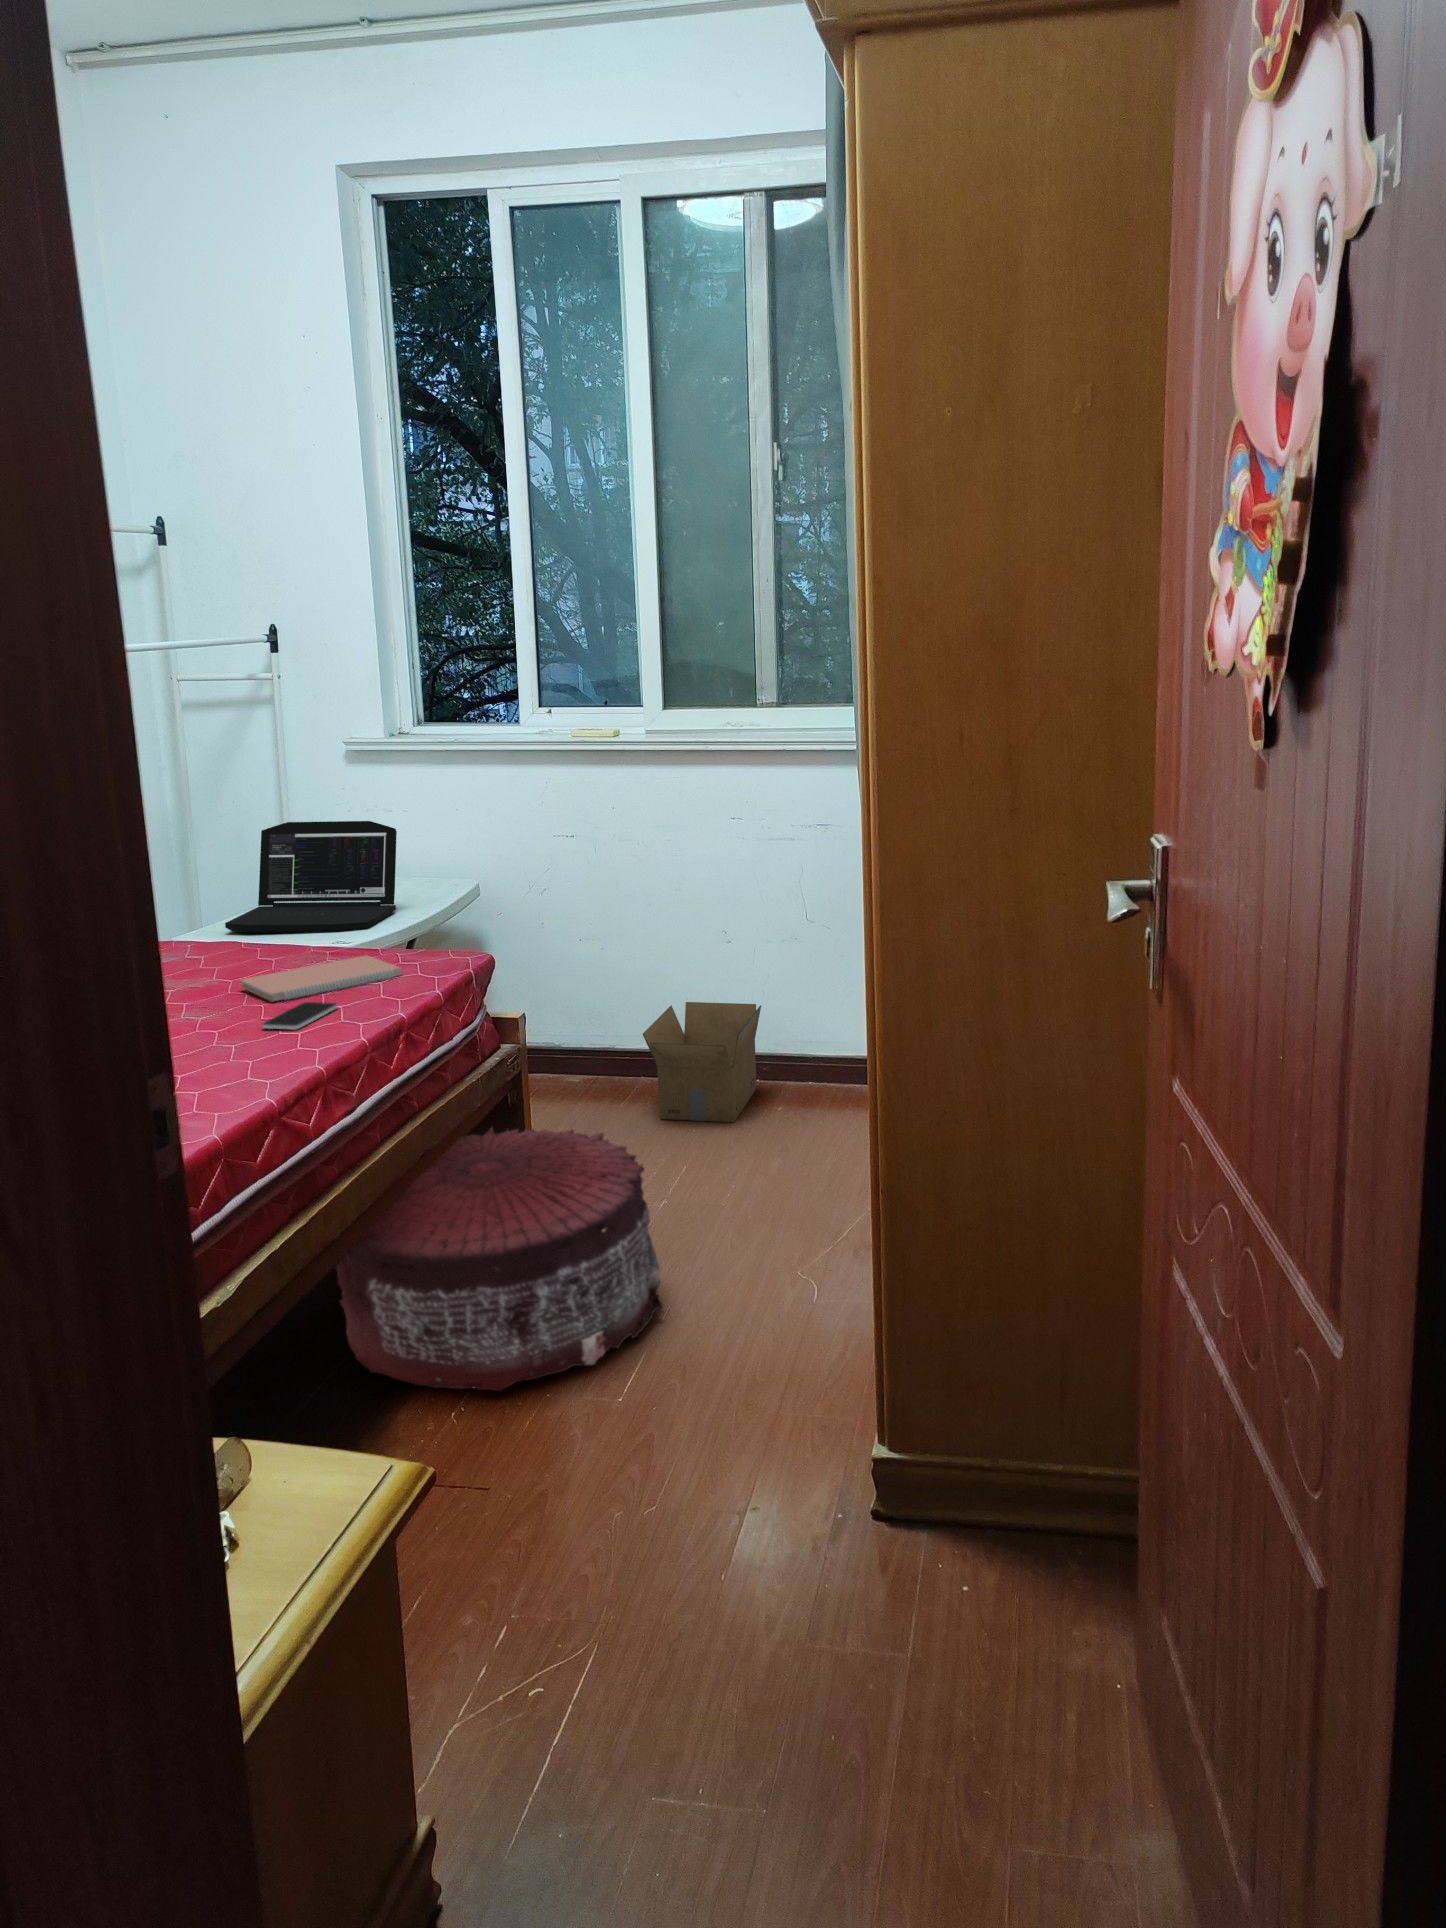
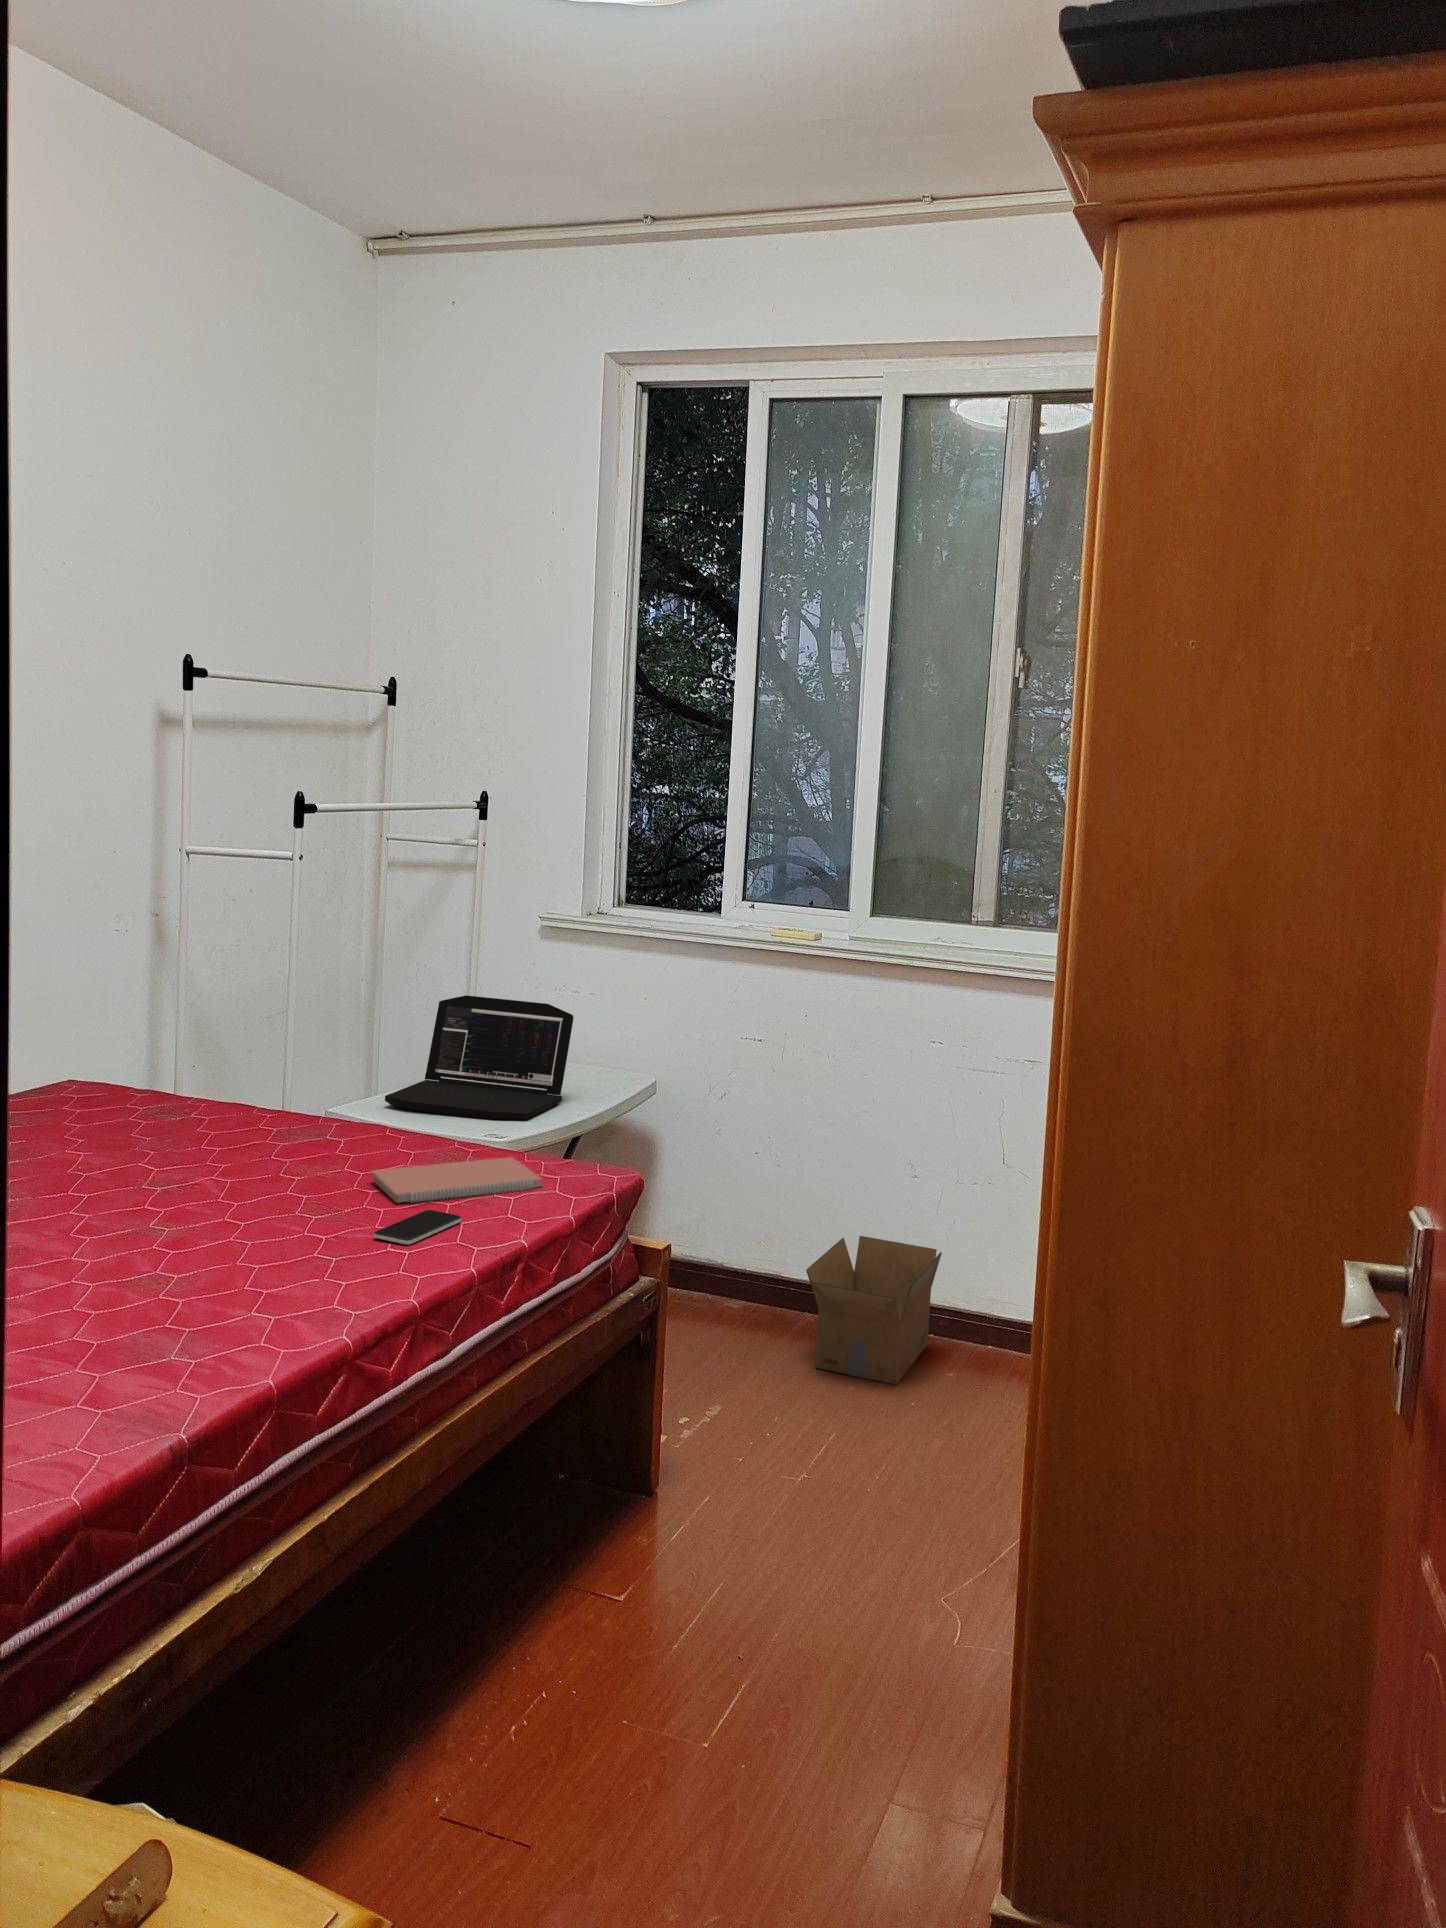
pouf: present [336,1128,663,1391] -> none [413,1373,779,1720]

